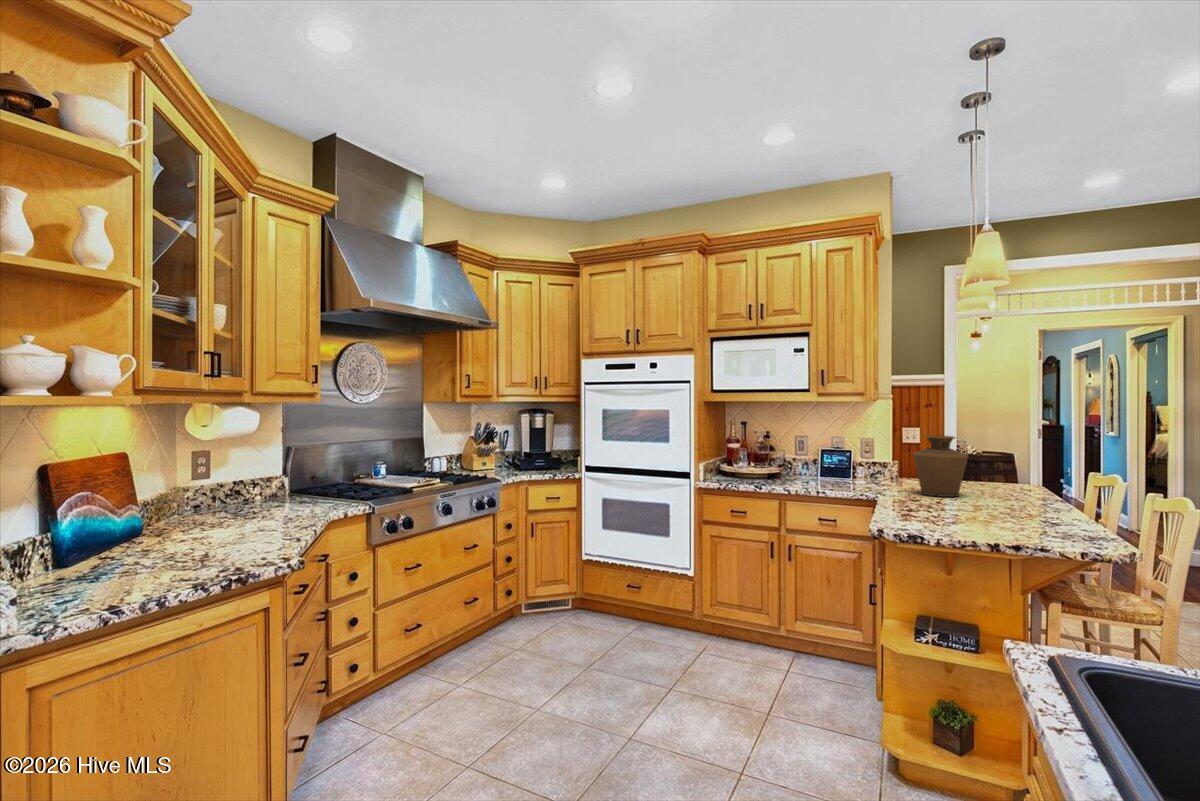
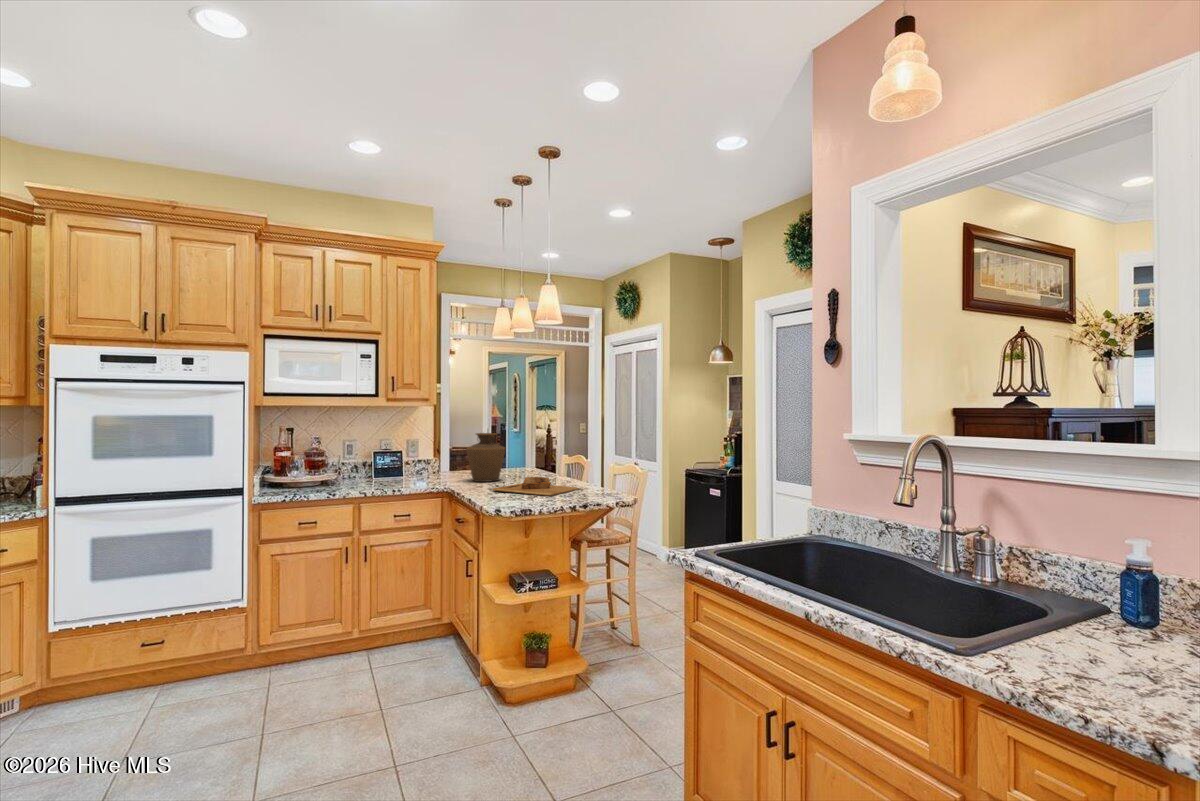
cutting board: none [919,497,1053,526] -> present [493,477,579,496]

